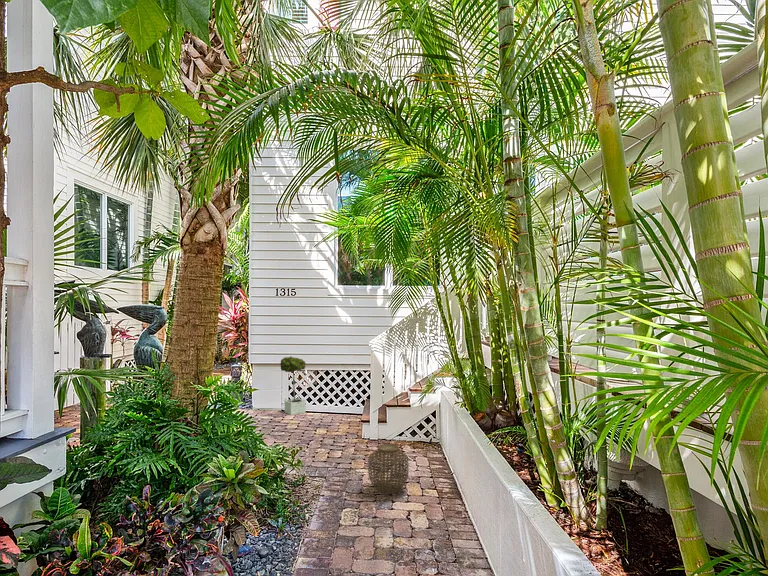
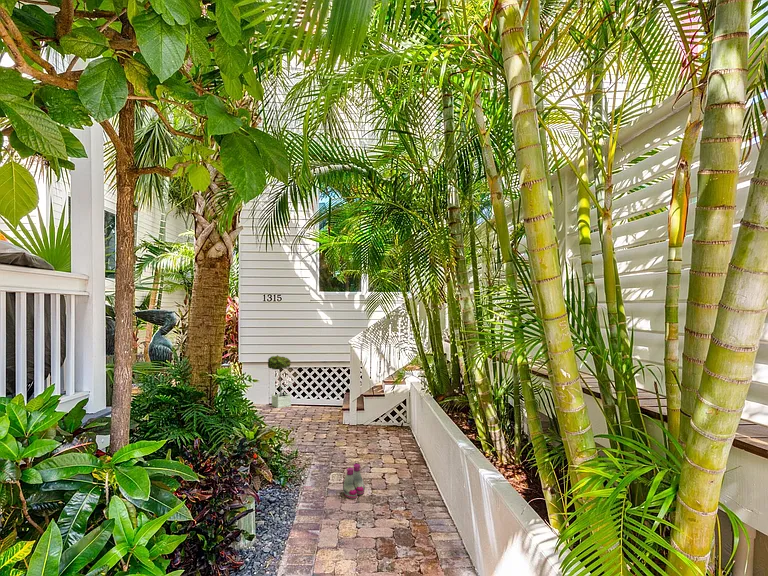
woven basket: present [368,444,409,494] -> none [350,423,383,463]
boots: none [357,502,385,550] -> present [343,464,365,499]

